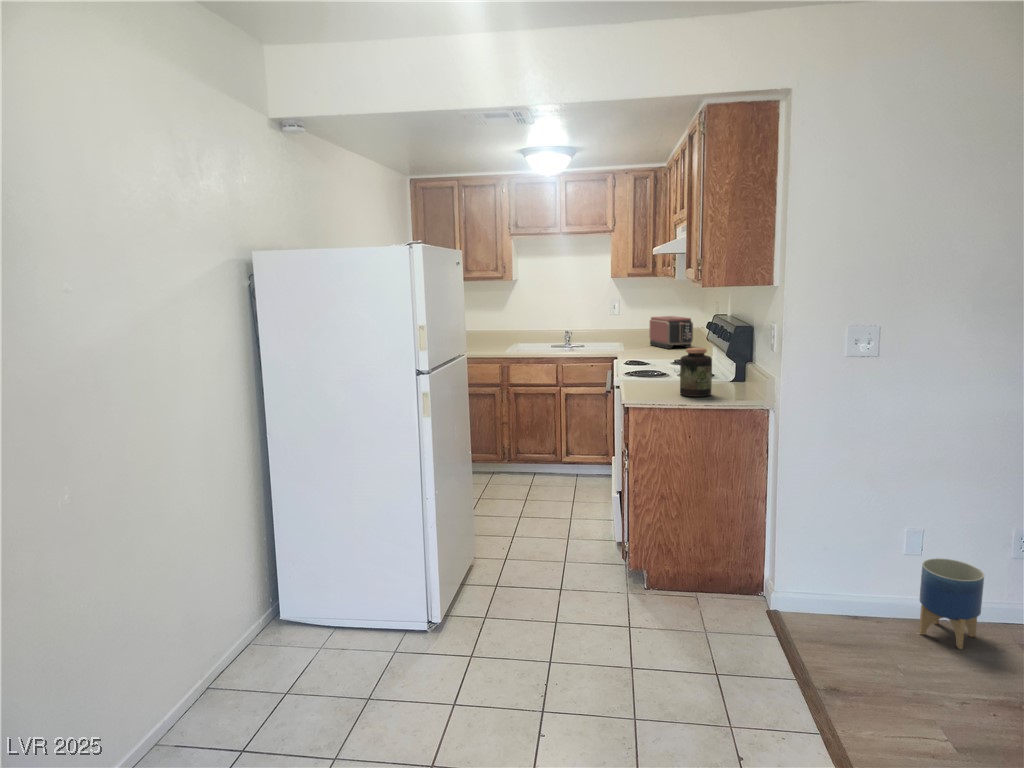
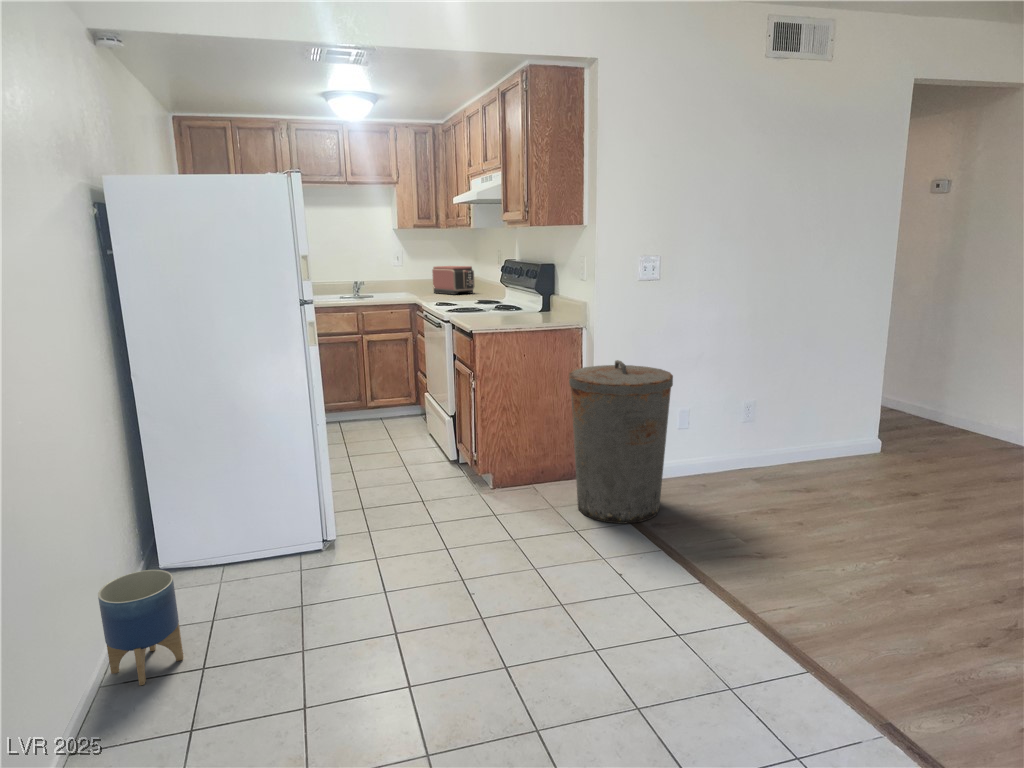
jar: present [680,348,712,397] -> none [510,279,536,321]
trash can: none [727,459,869,675] -> present [569,360,673,524]
planter: present [919,558,984,649] -> present [98,570,183,685]

